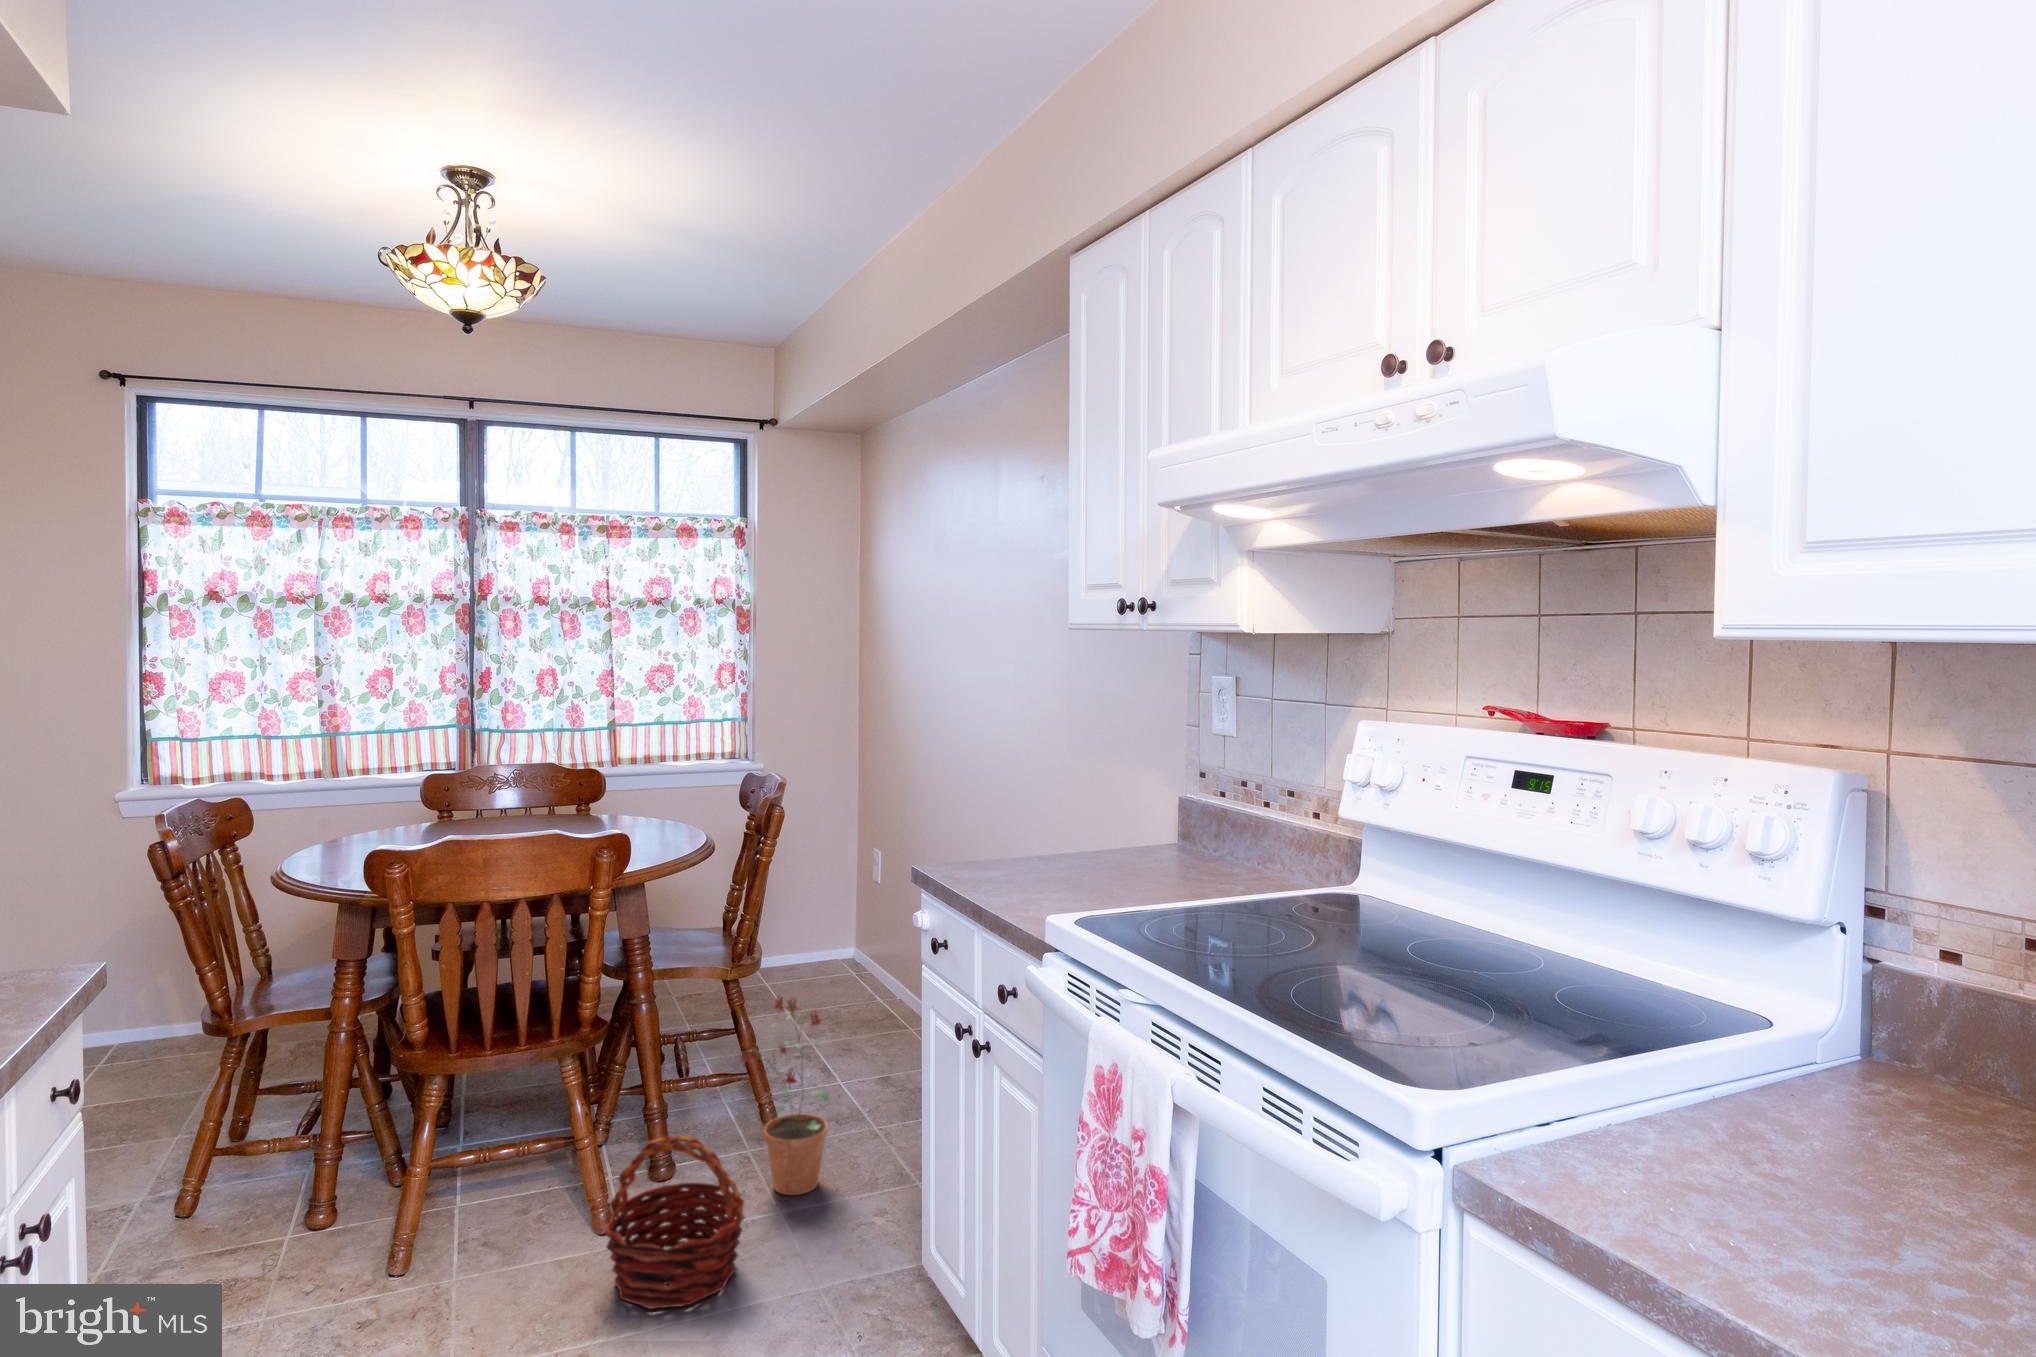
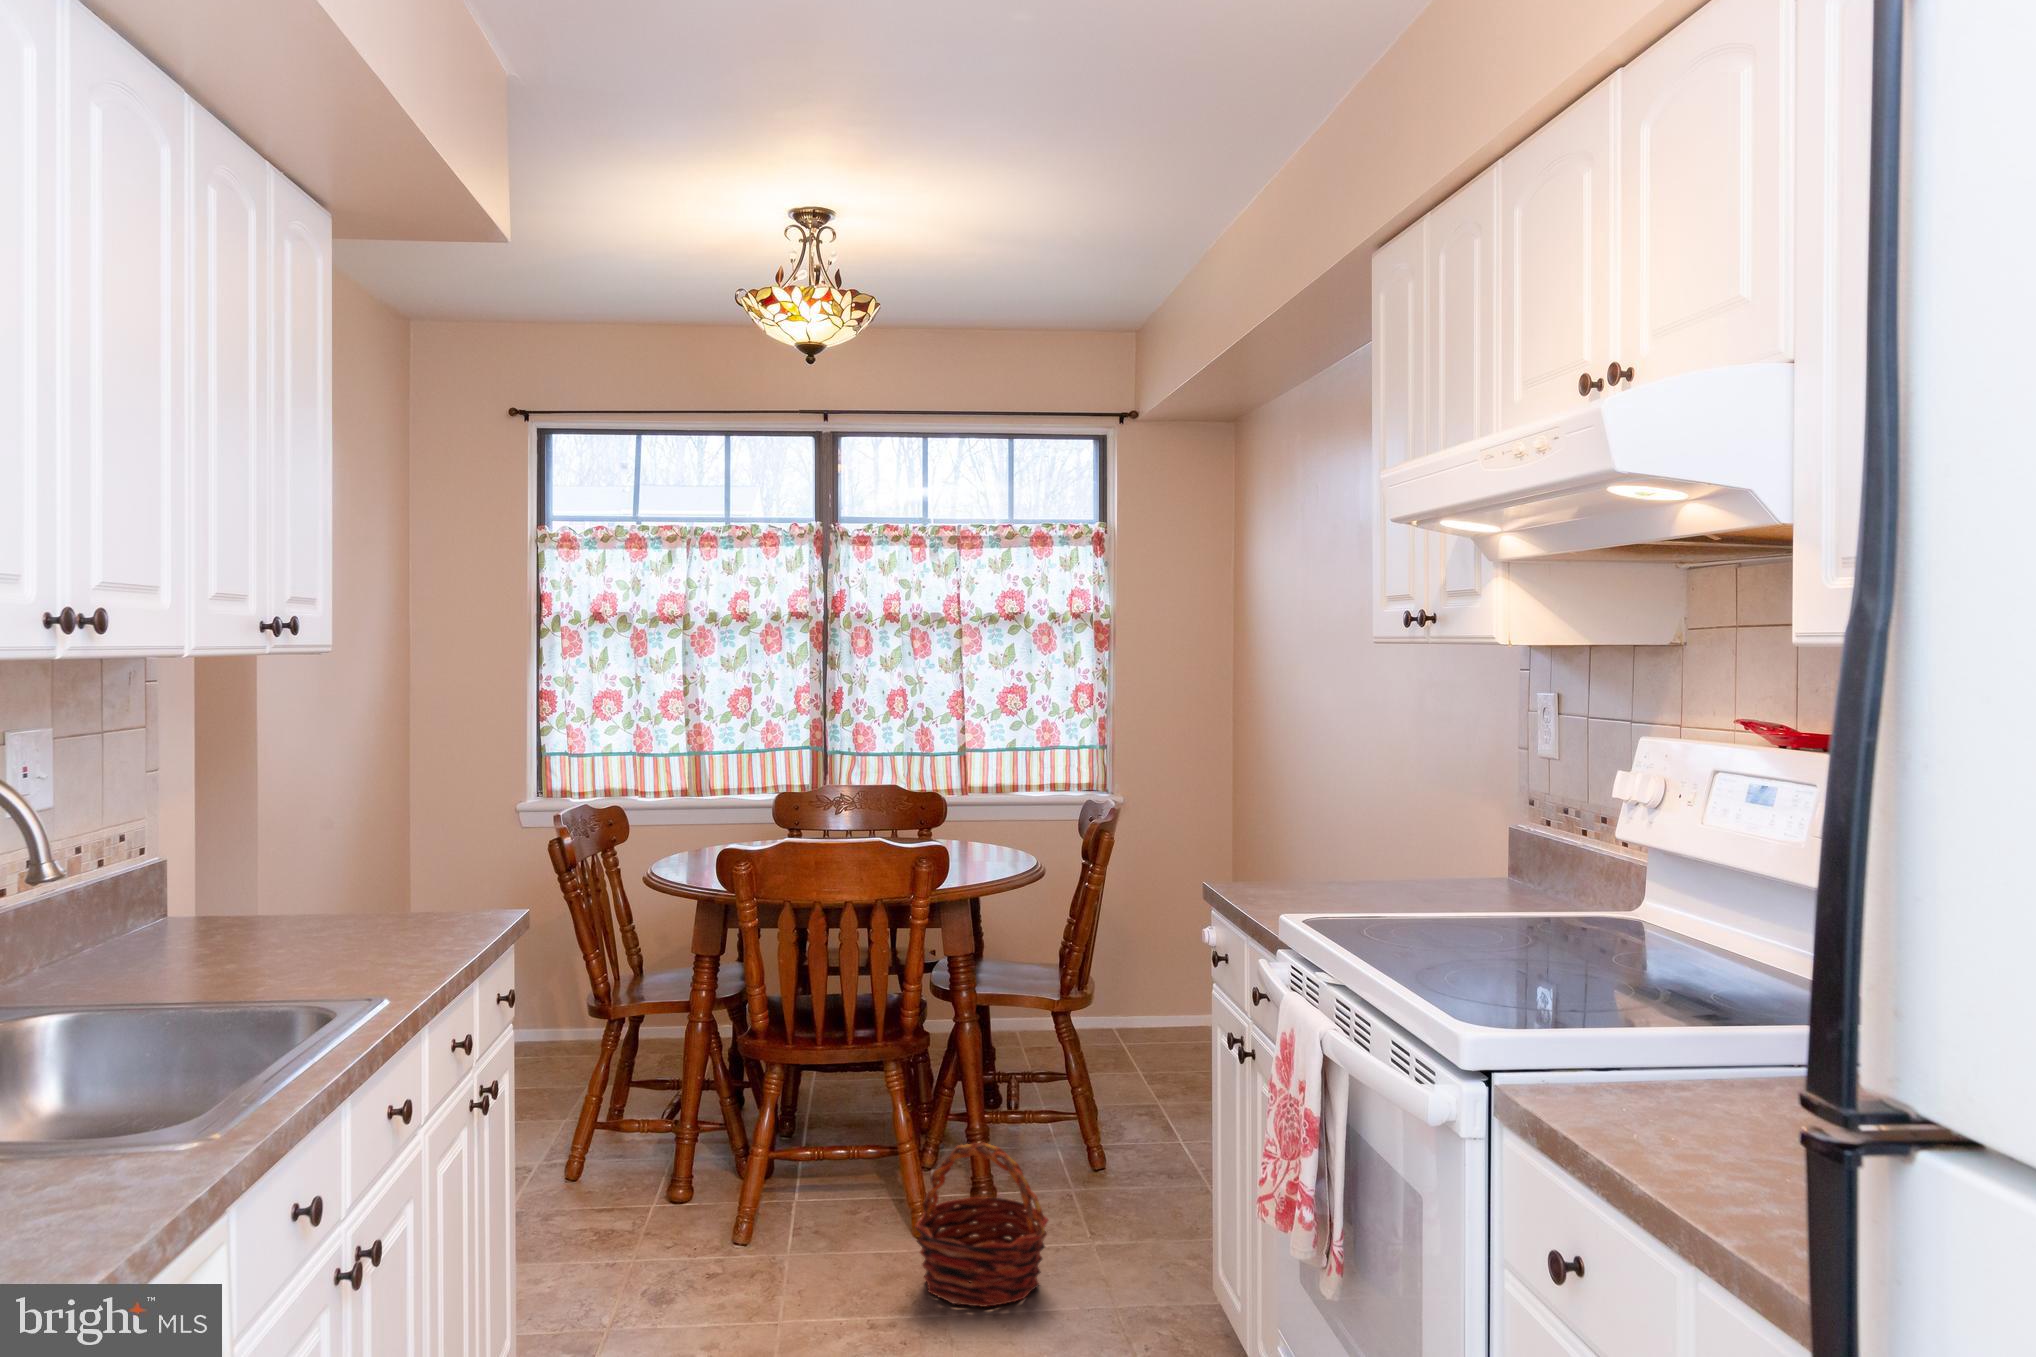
potted plant: present [740,996,829,1195] -> none [1053,1026,1150,1235]

